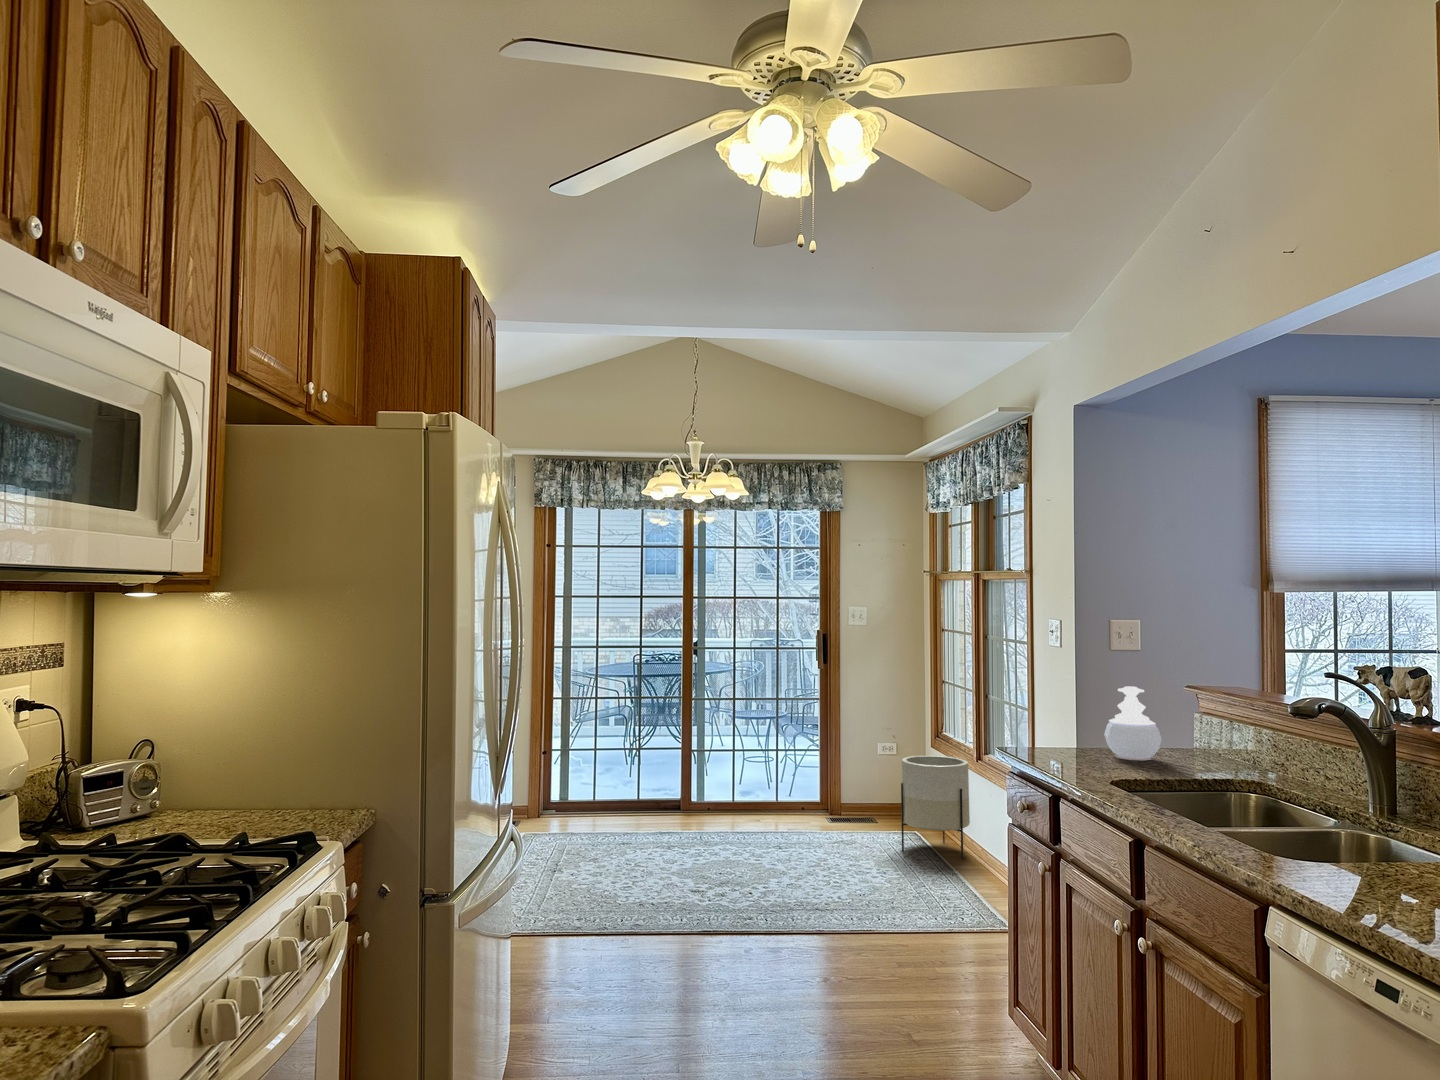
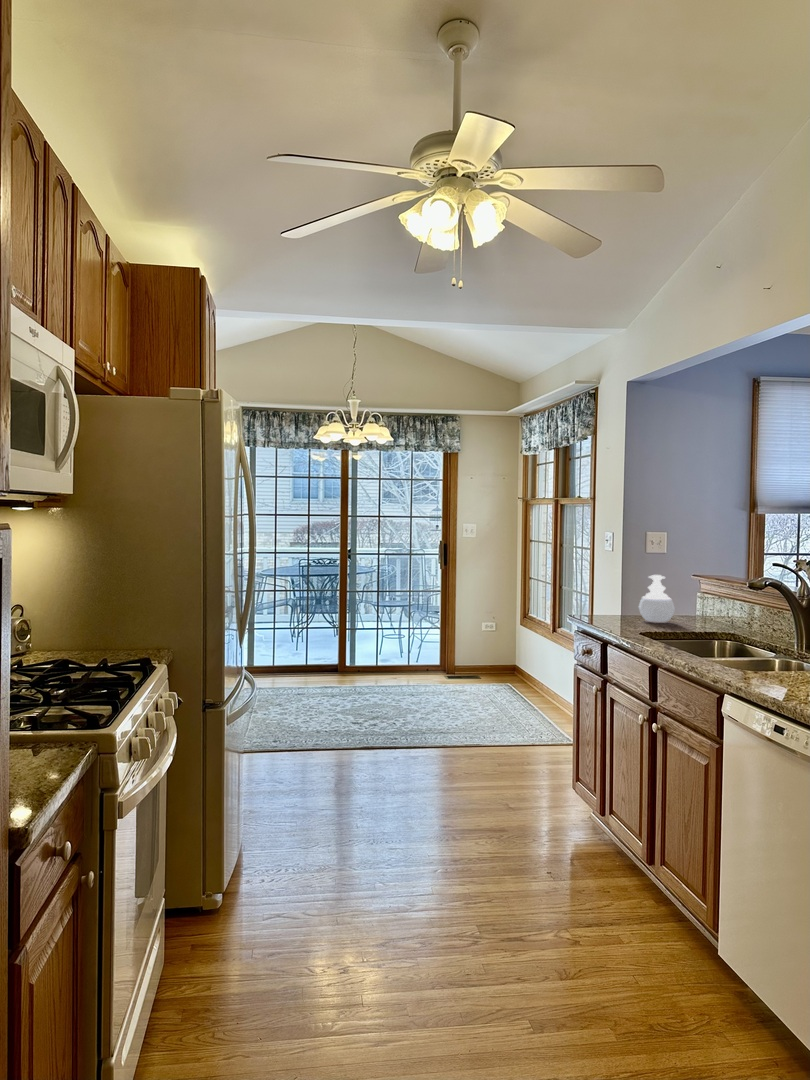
planter: present [901,756,970,859] -> none [498,630,546,700]

